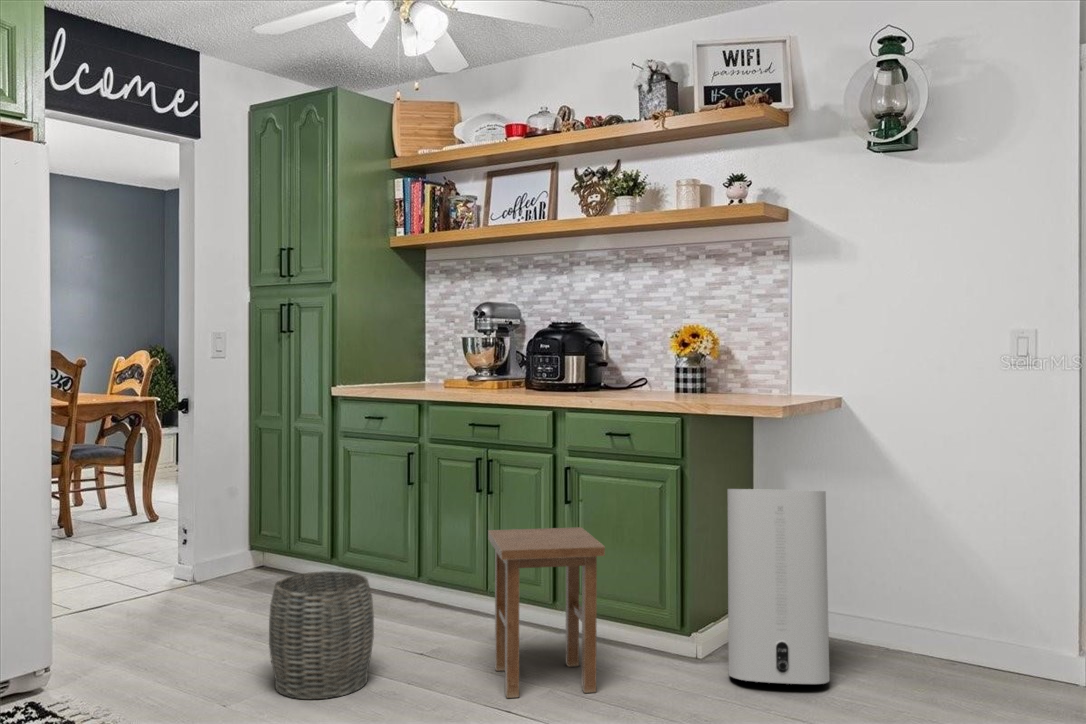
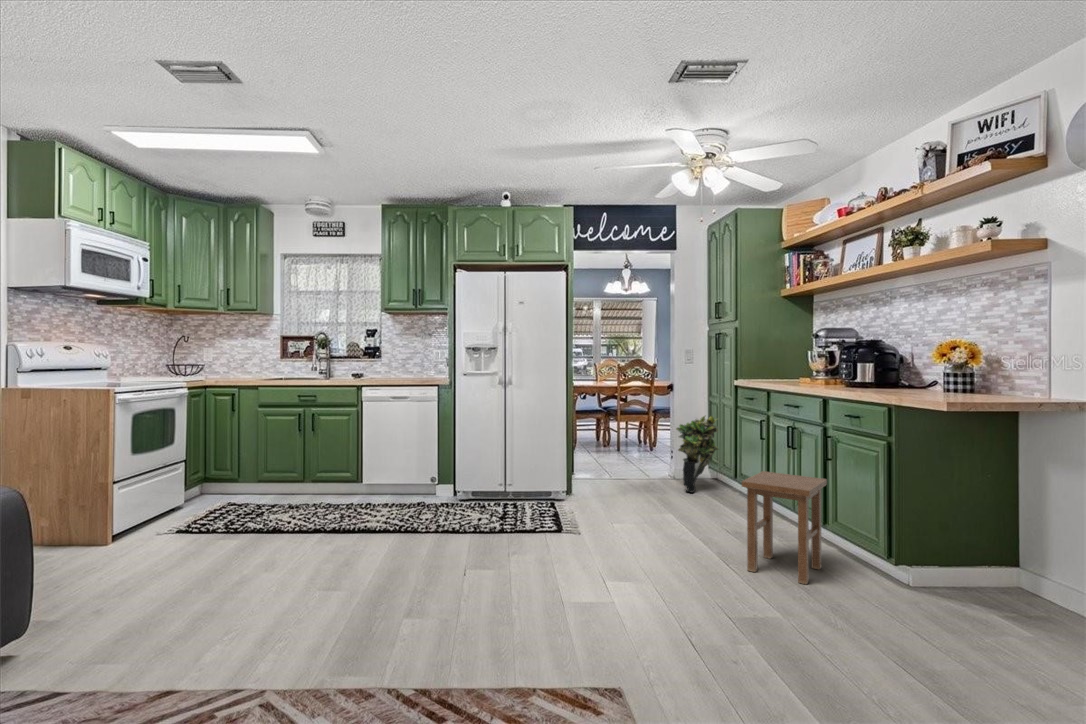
potted plant: none [211,451,291,597] -> present [676,416,719,493]
air purifier: present [728,489,830,684] -> none [918,466,1022,636]
woven basket: present [269,571,374,699] -> none [641,479,696,545]

